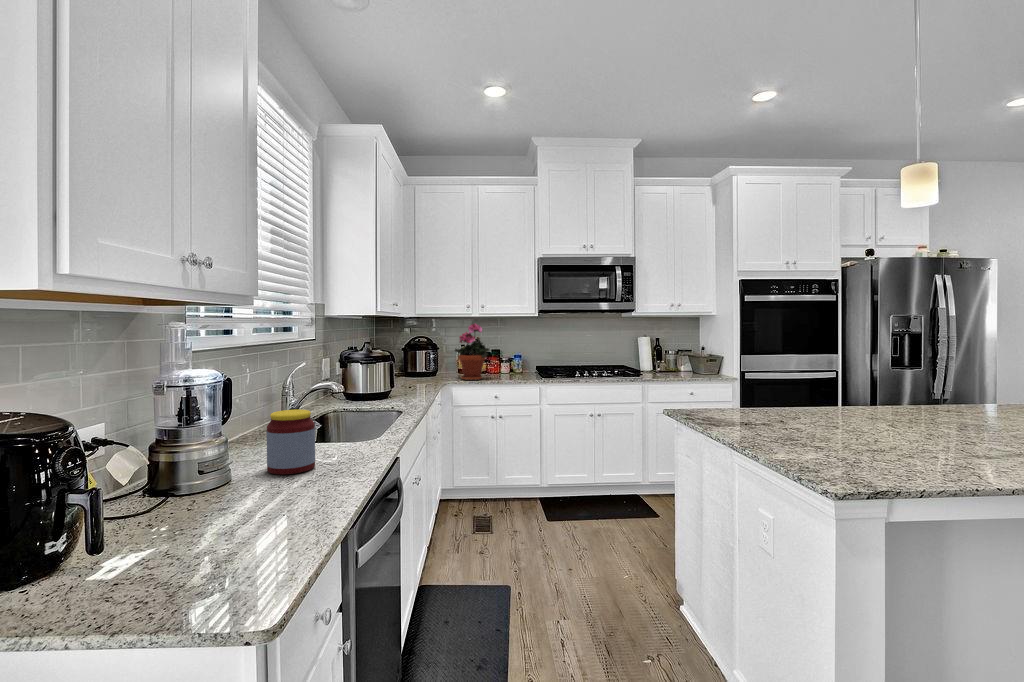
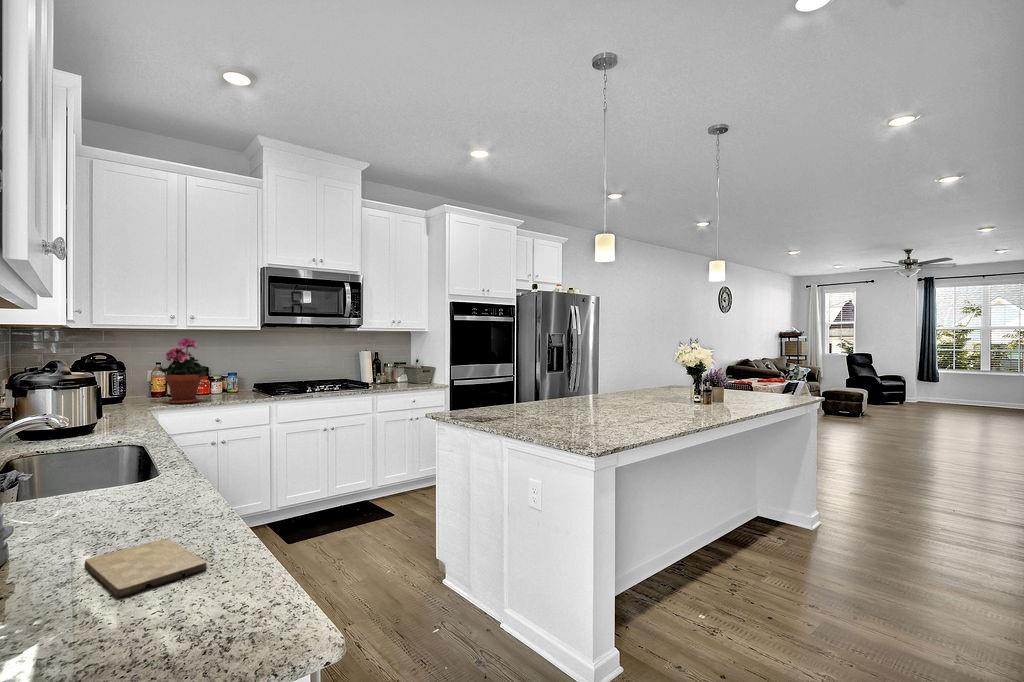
jar: present [267,410,315,474] -> none [89,449,156,530]
cutting board: none [189,490,282,531] -> present [84,538,207,598]

